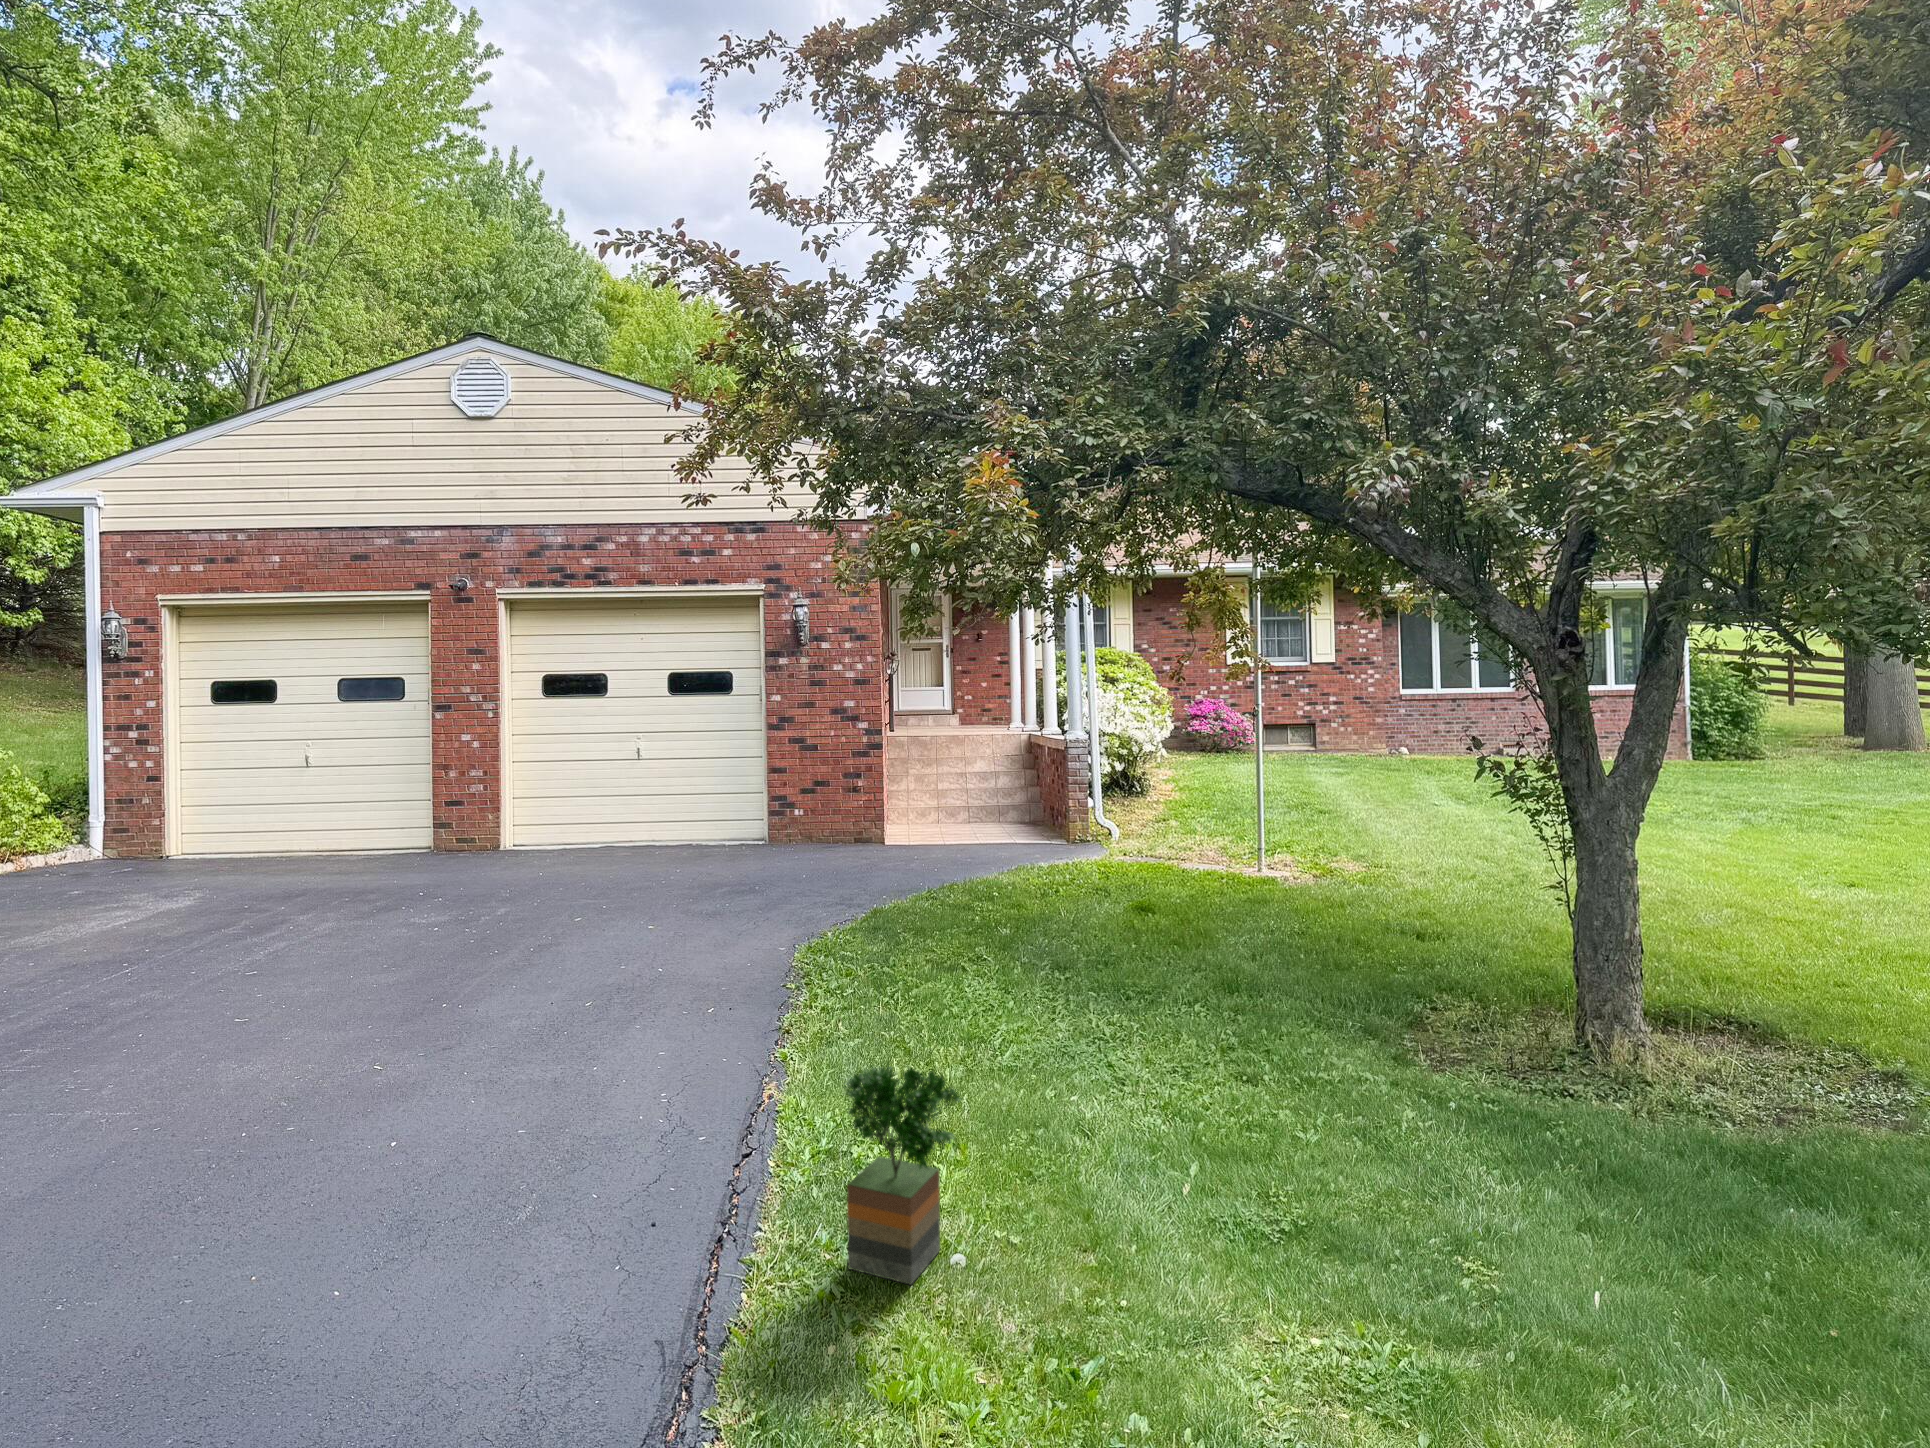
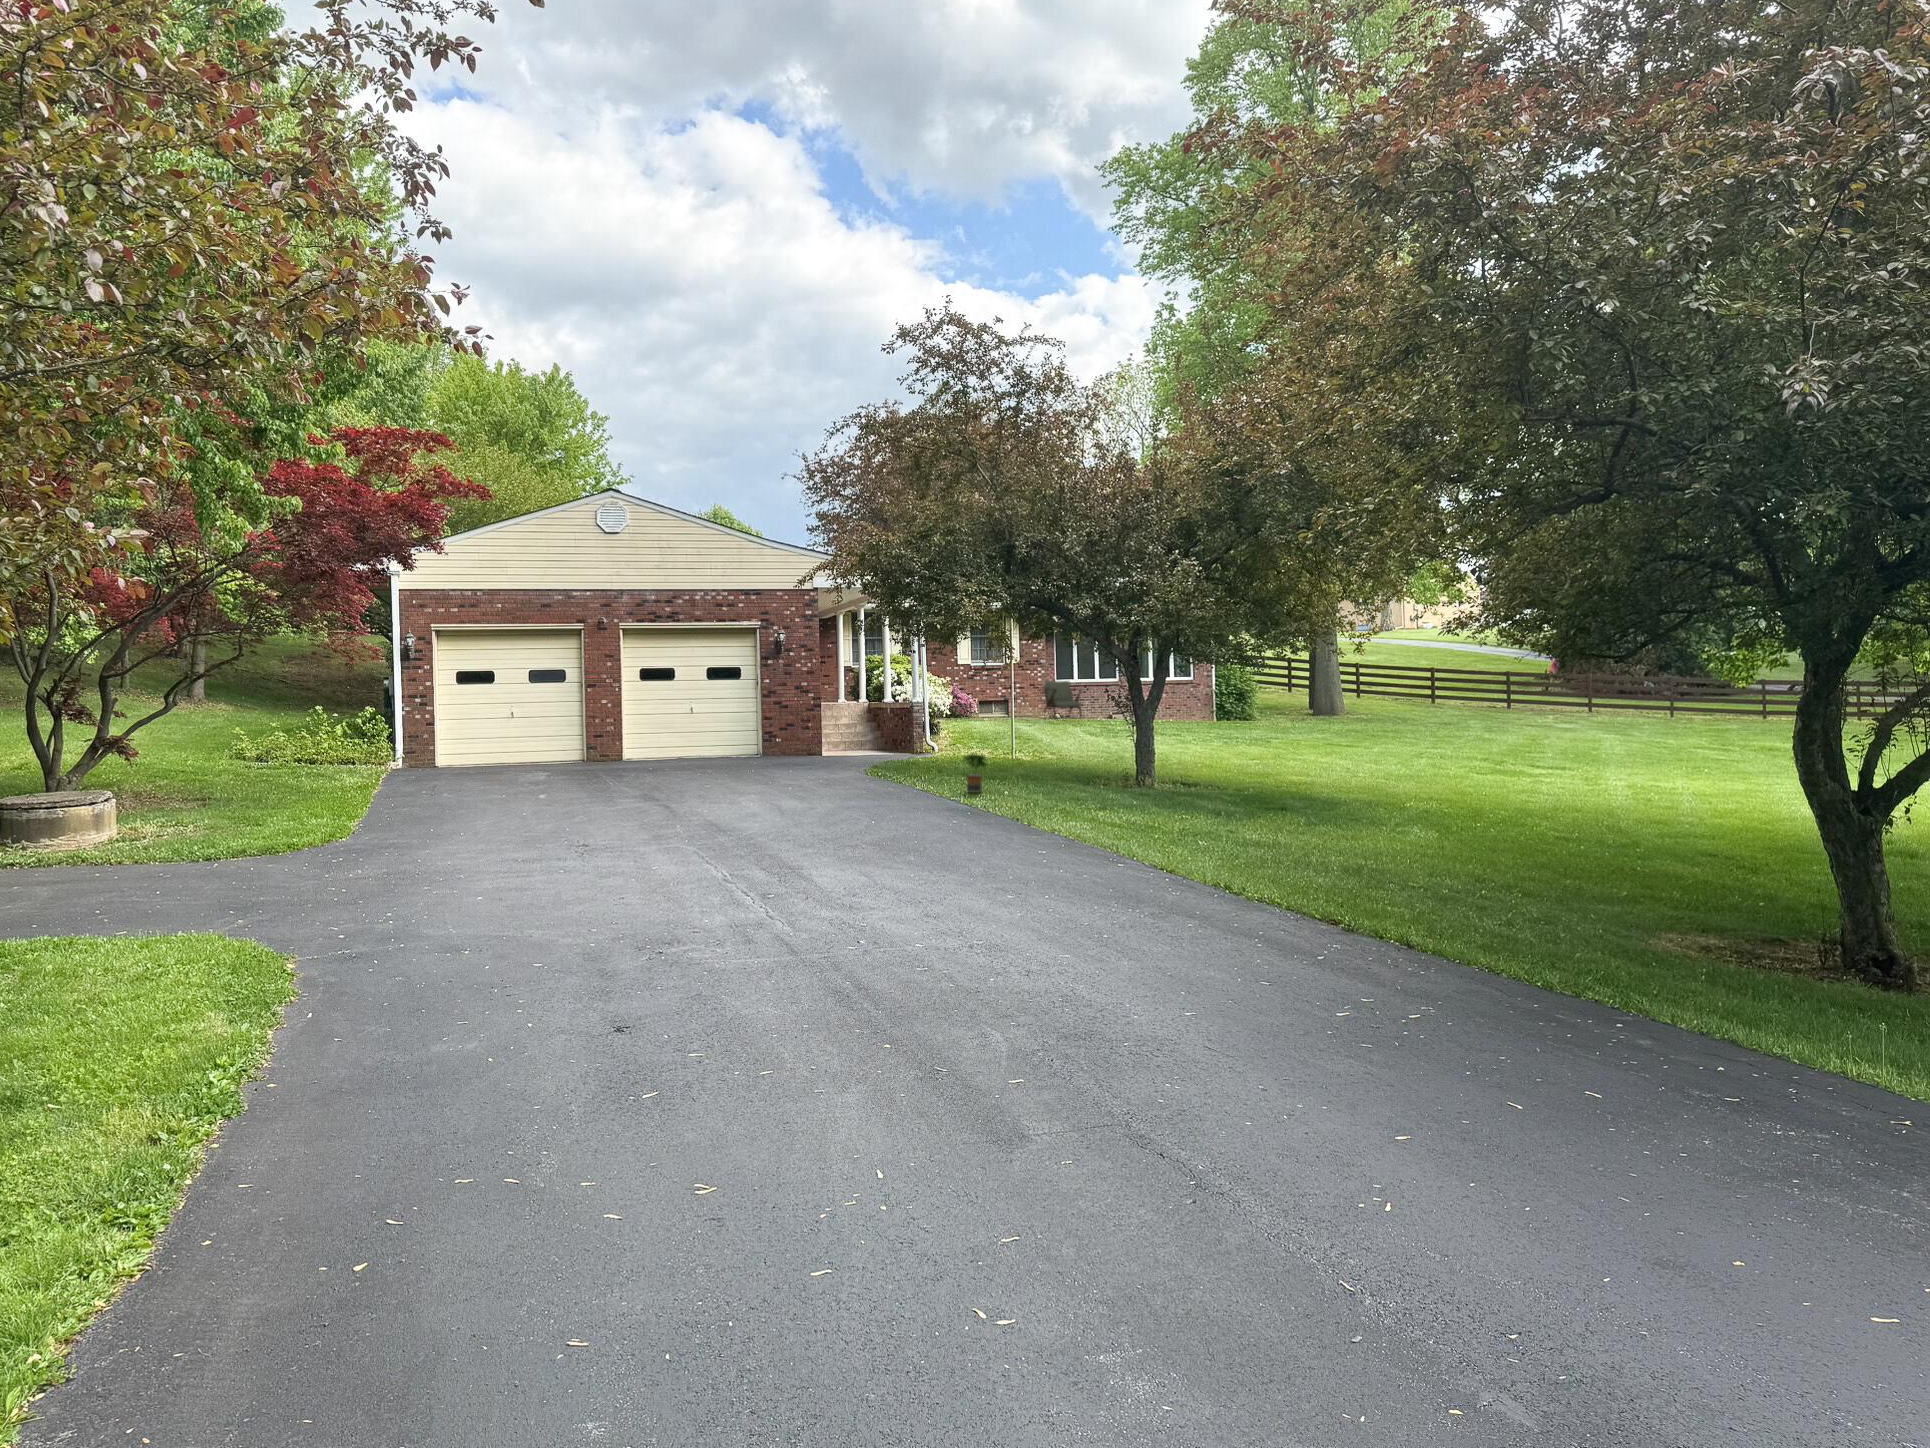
lounge chair: none [1369,691,1448,757] -> present [1044,681,1082,717]

